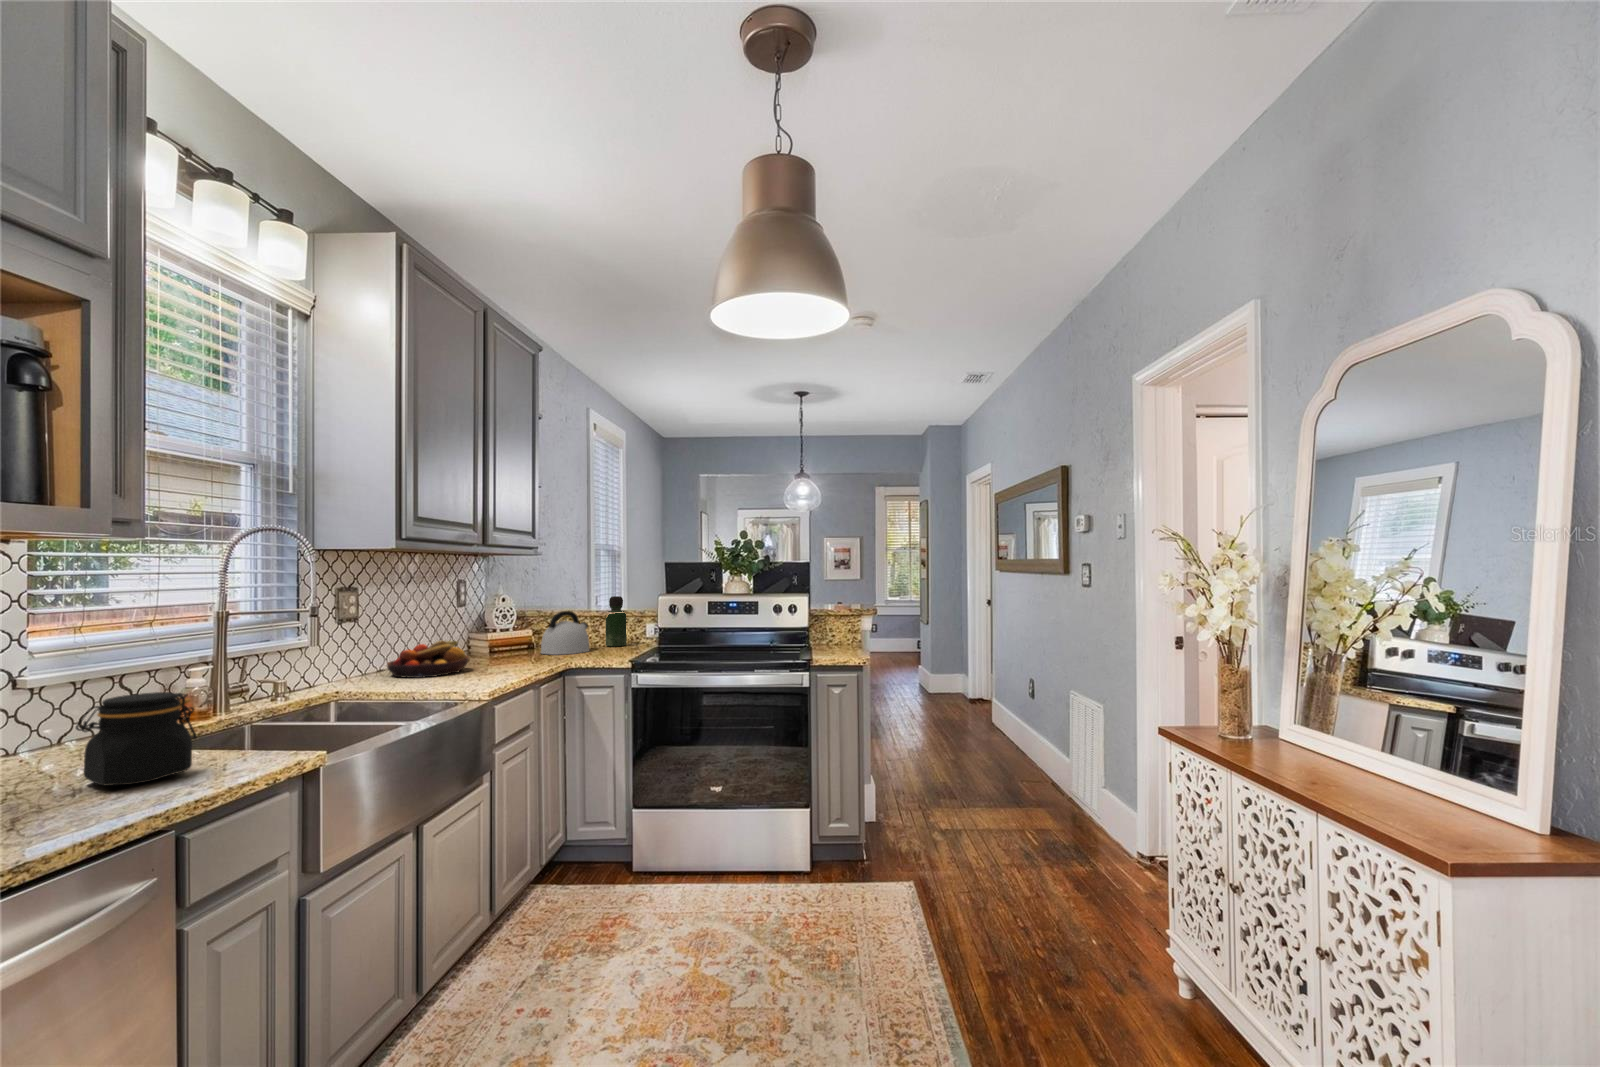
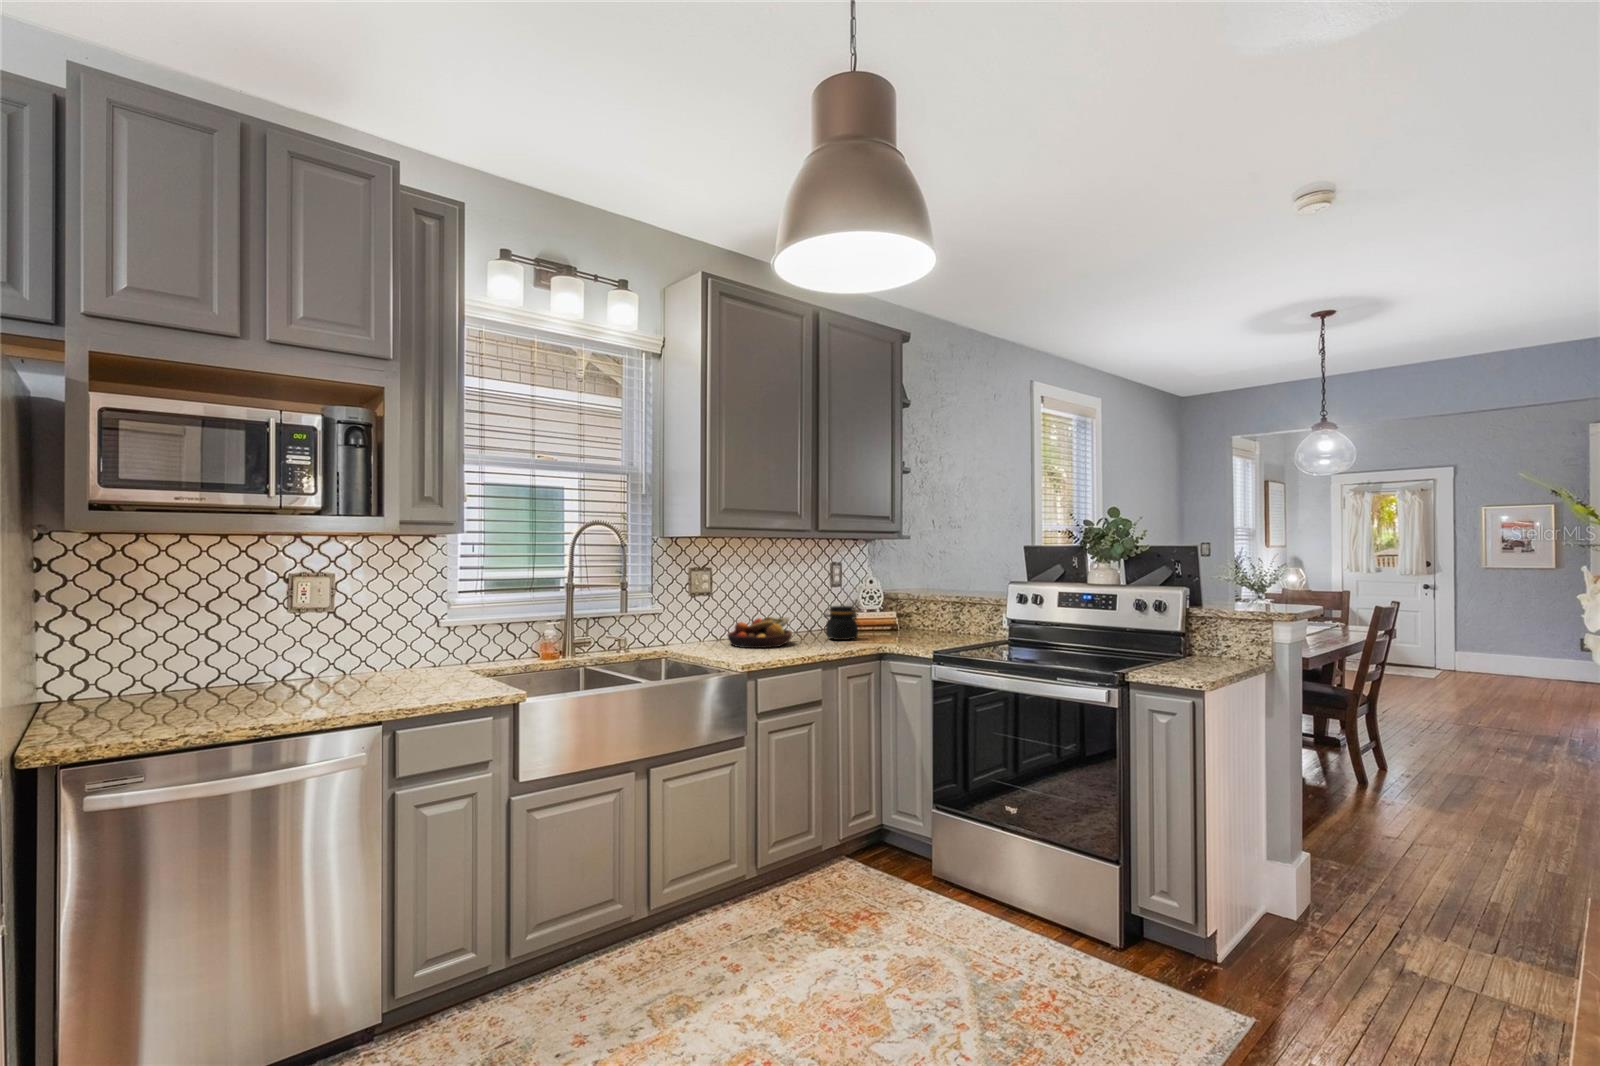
bottle: present [606,596,627,647] -> none [960,583,982,637]
kettle: present [541,611,590,655] -> none [885,596,937,640]
jar: present [76,692,197,786] -> present [824,606,858,640]

